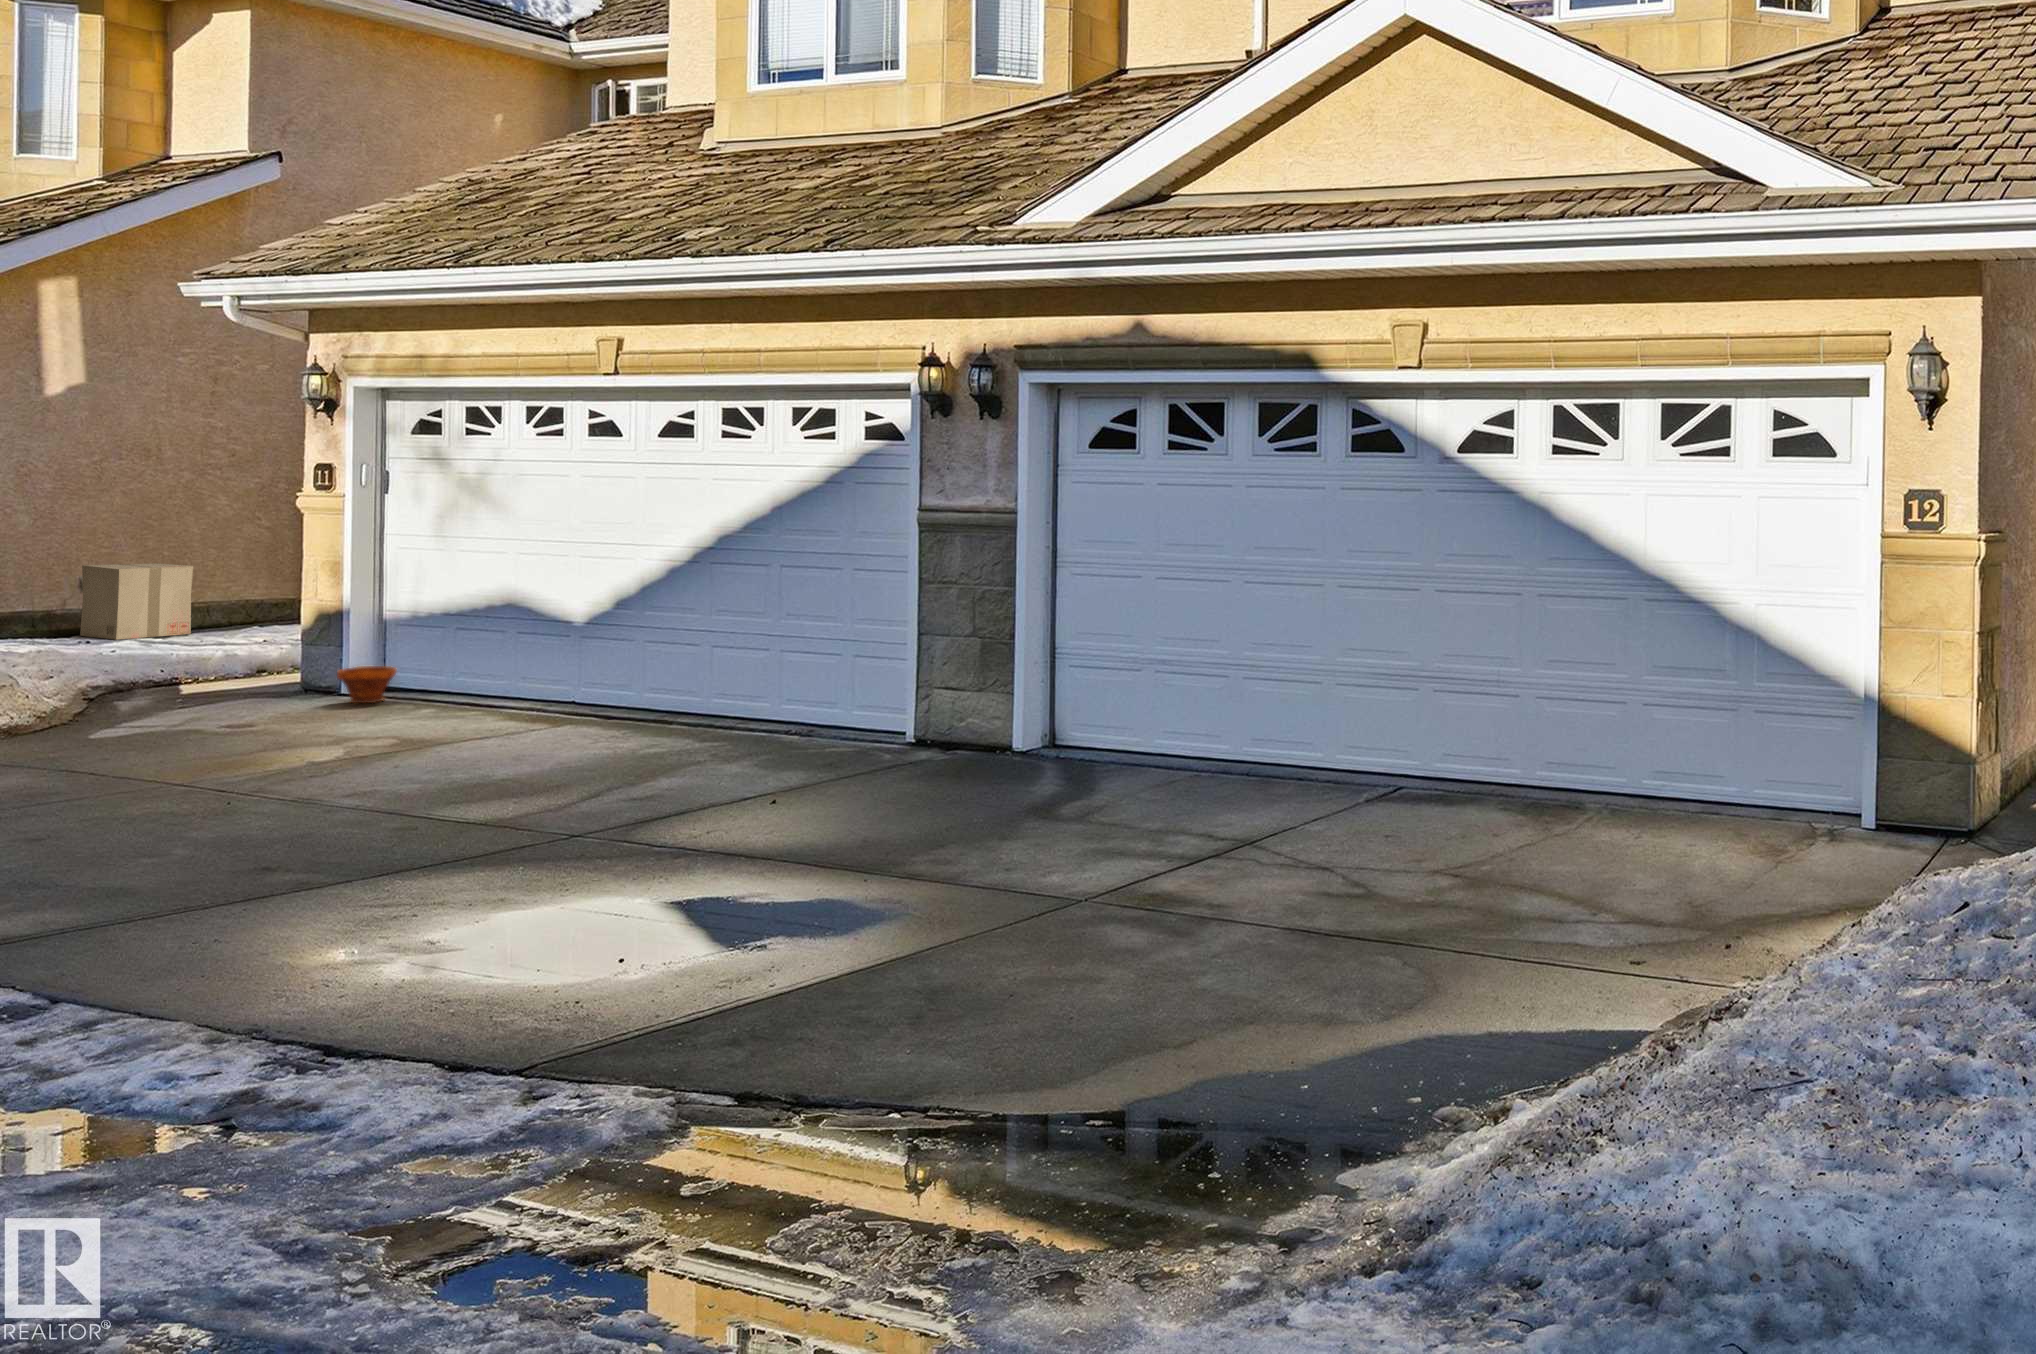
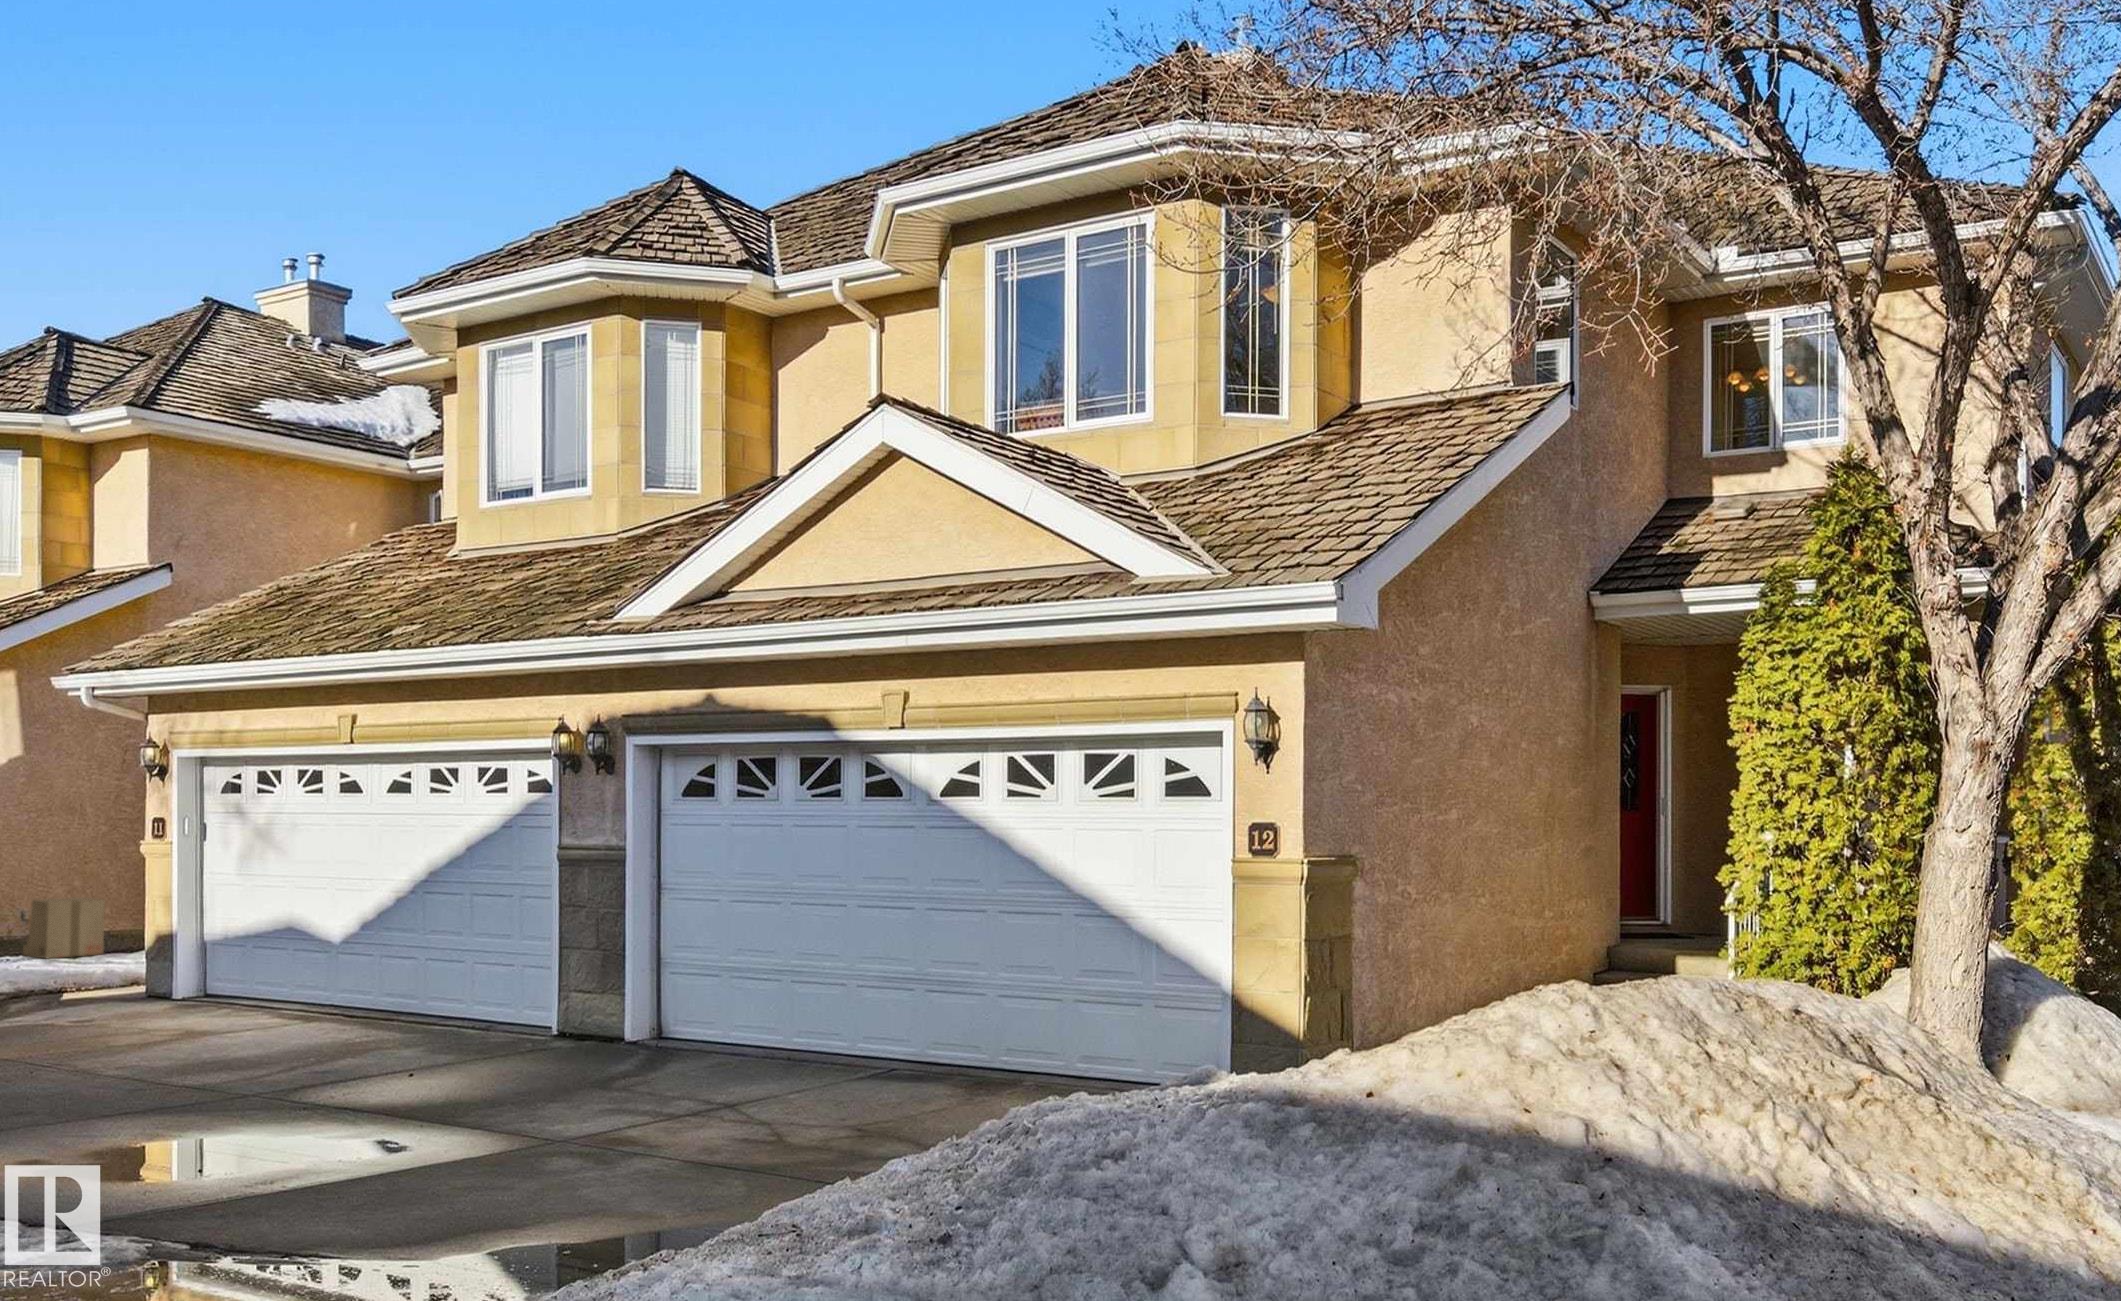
planter: present [337,666,396,703] -> none [163,977,209,1007]

